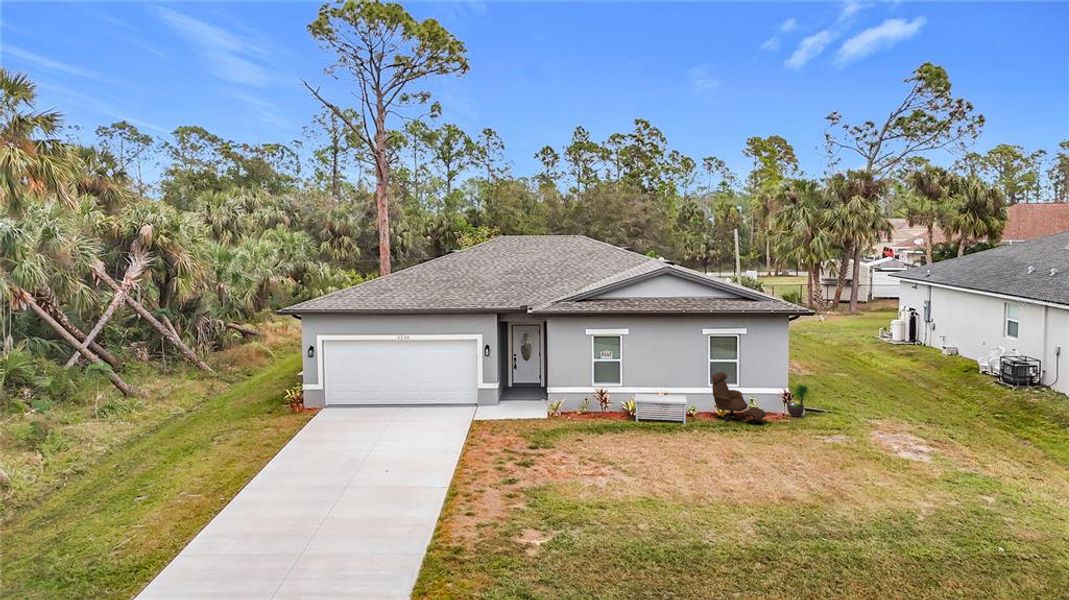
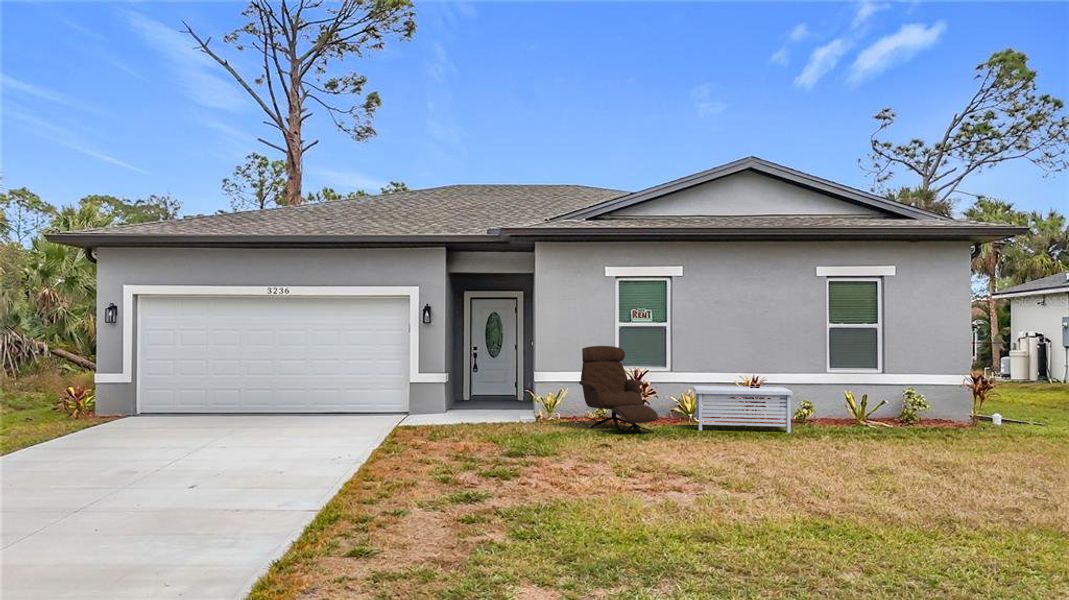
lounge chair: present [712,372,766,426] -> present [579,346,658,435]
potted tree: present [788,384,809,417] -> none [959,362,1003,426]

